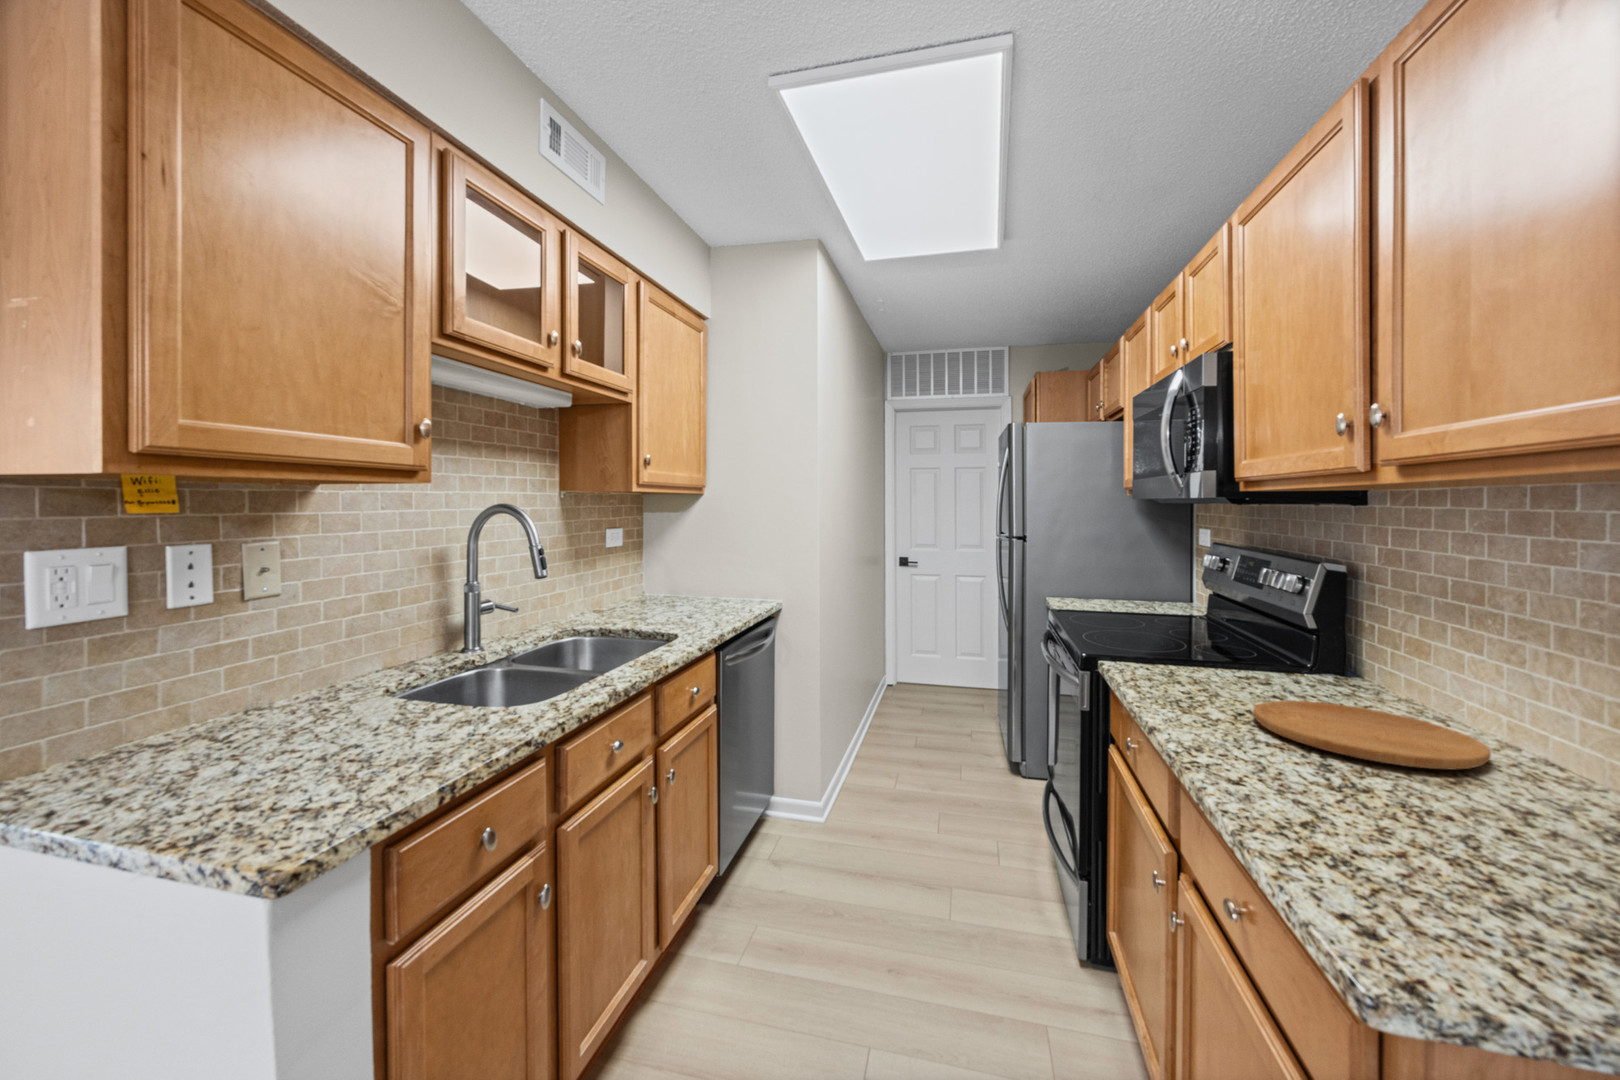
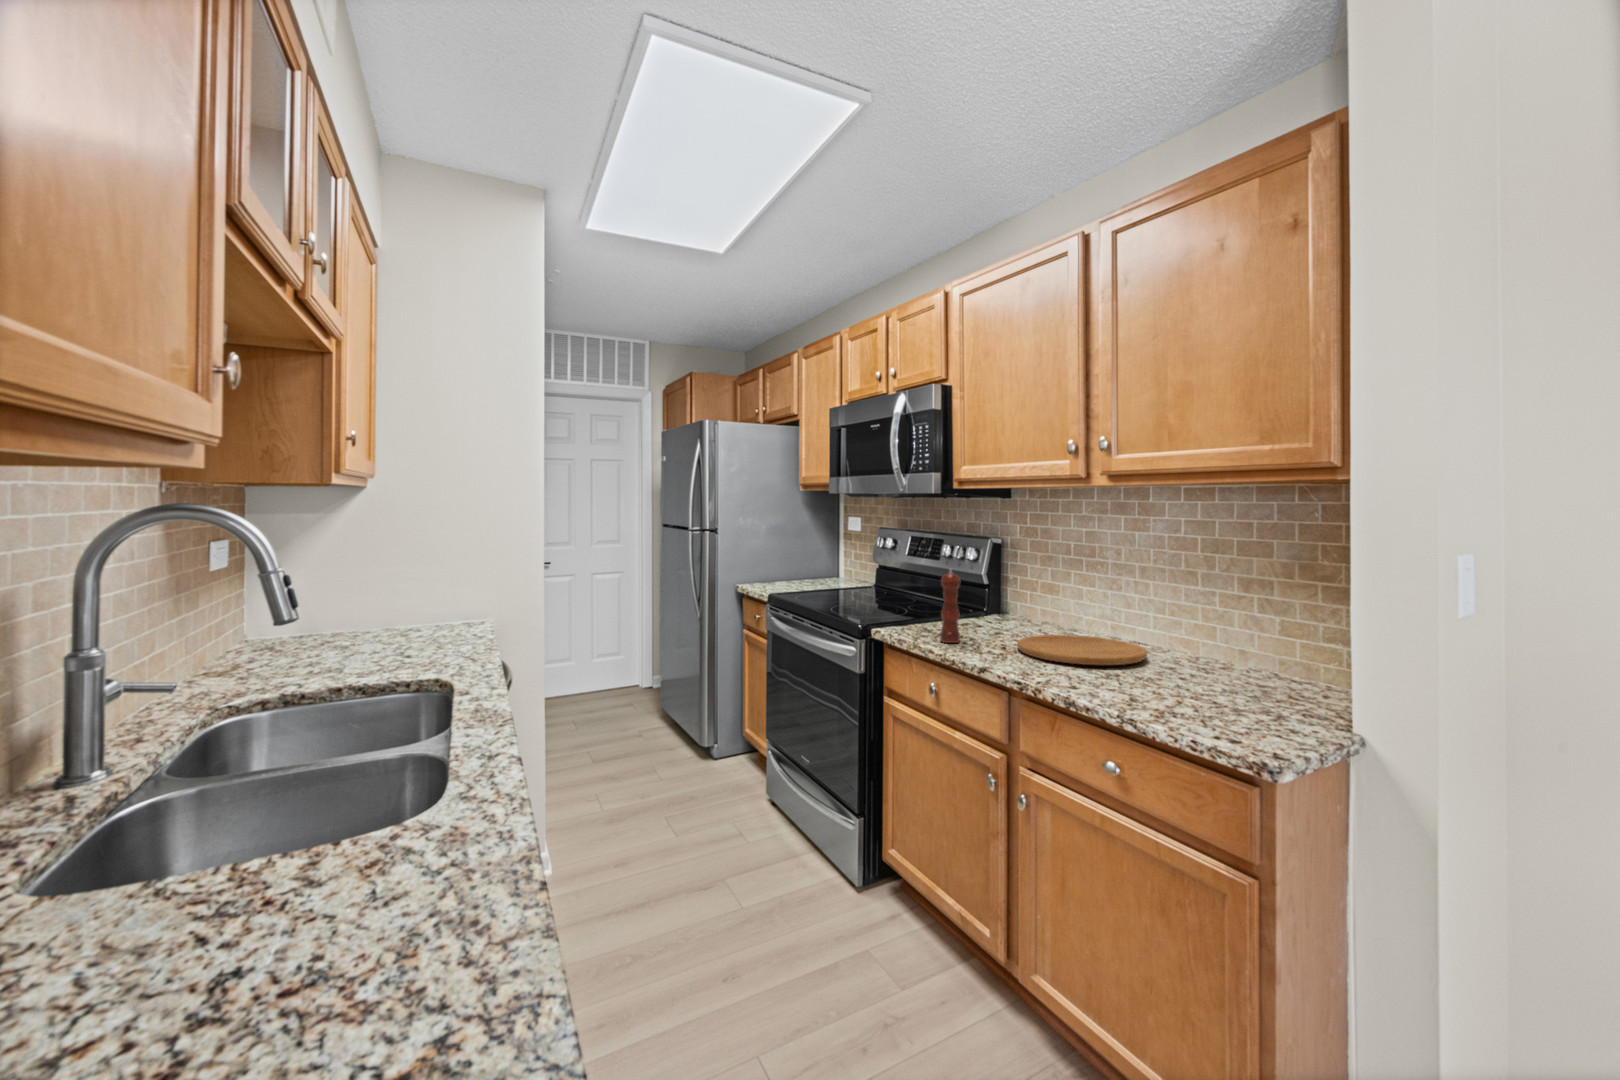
pepper mill: none [1161,594,1192,690] -> present [940,568,960,643]

